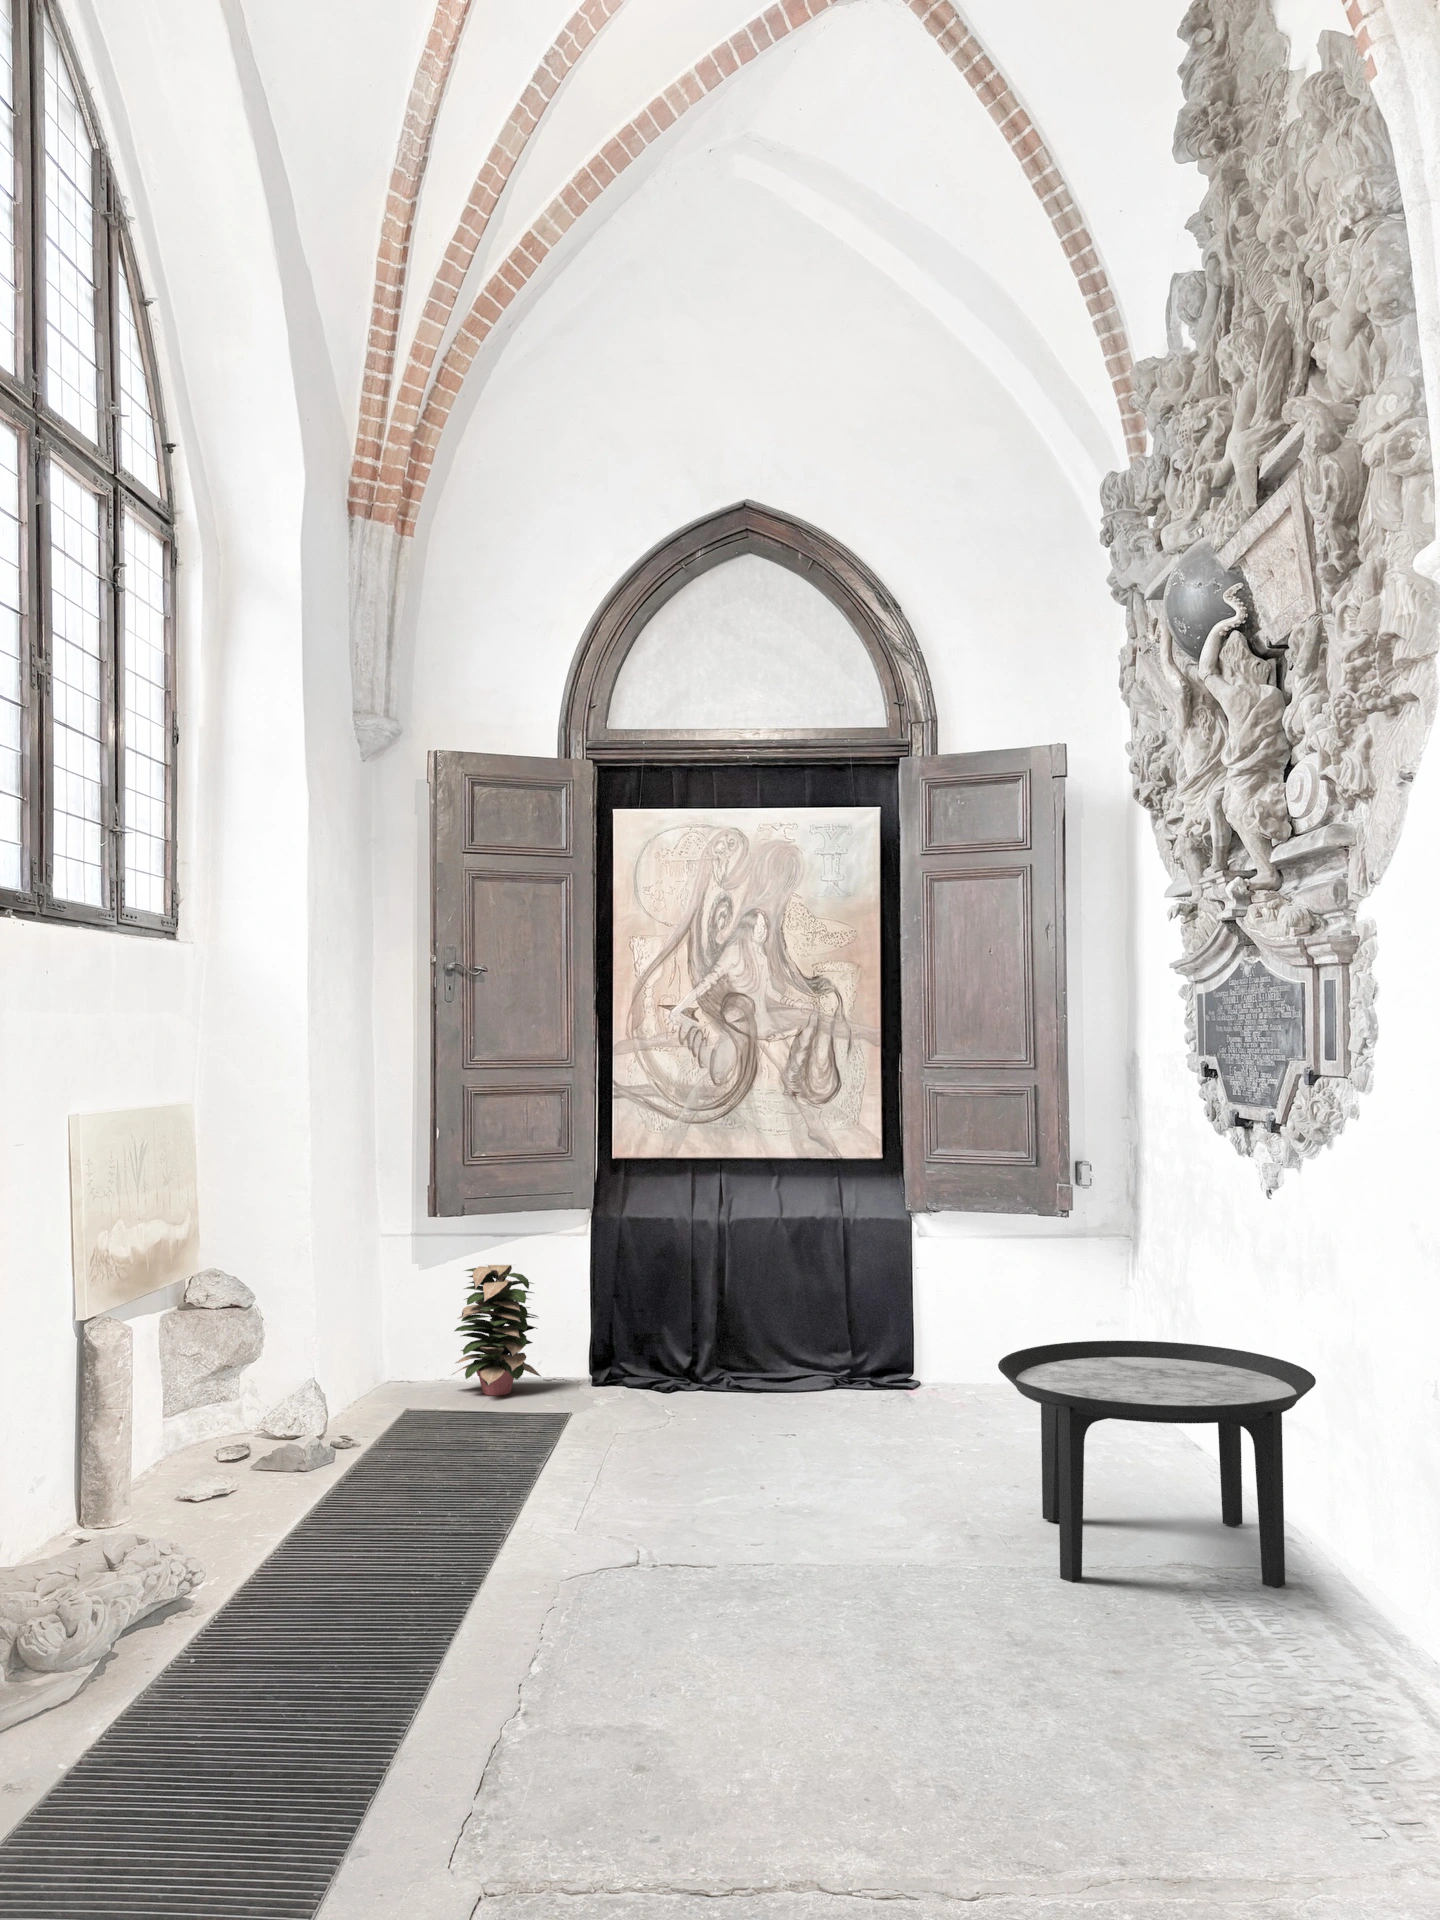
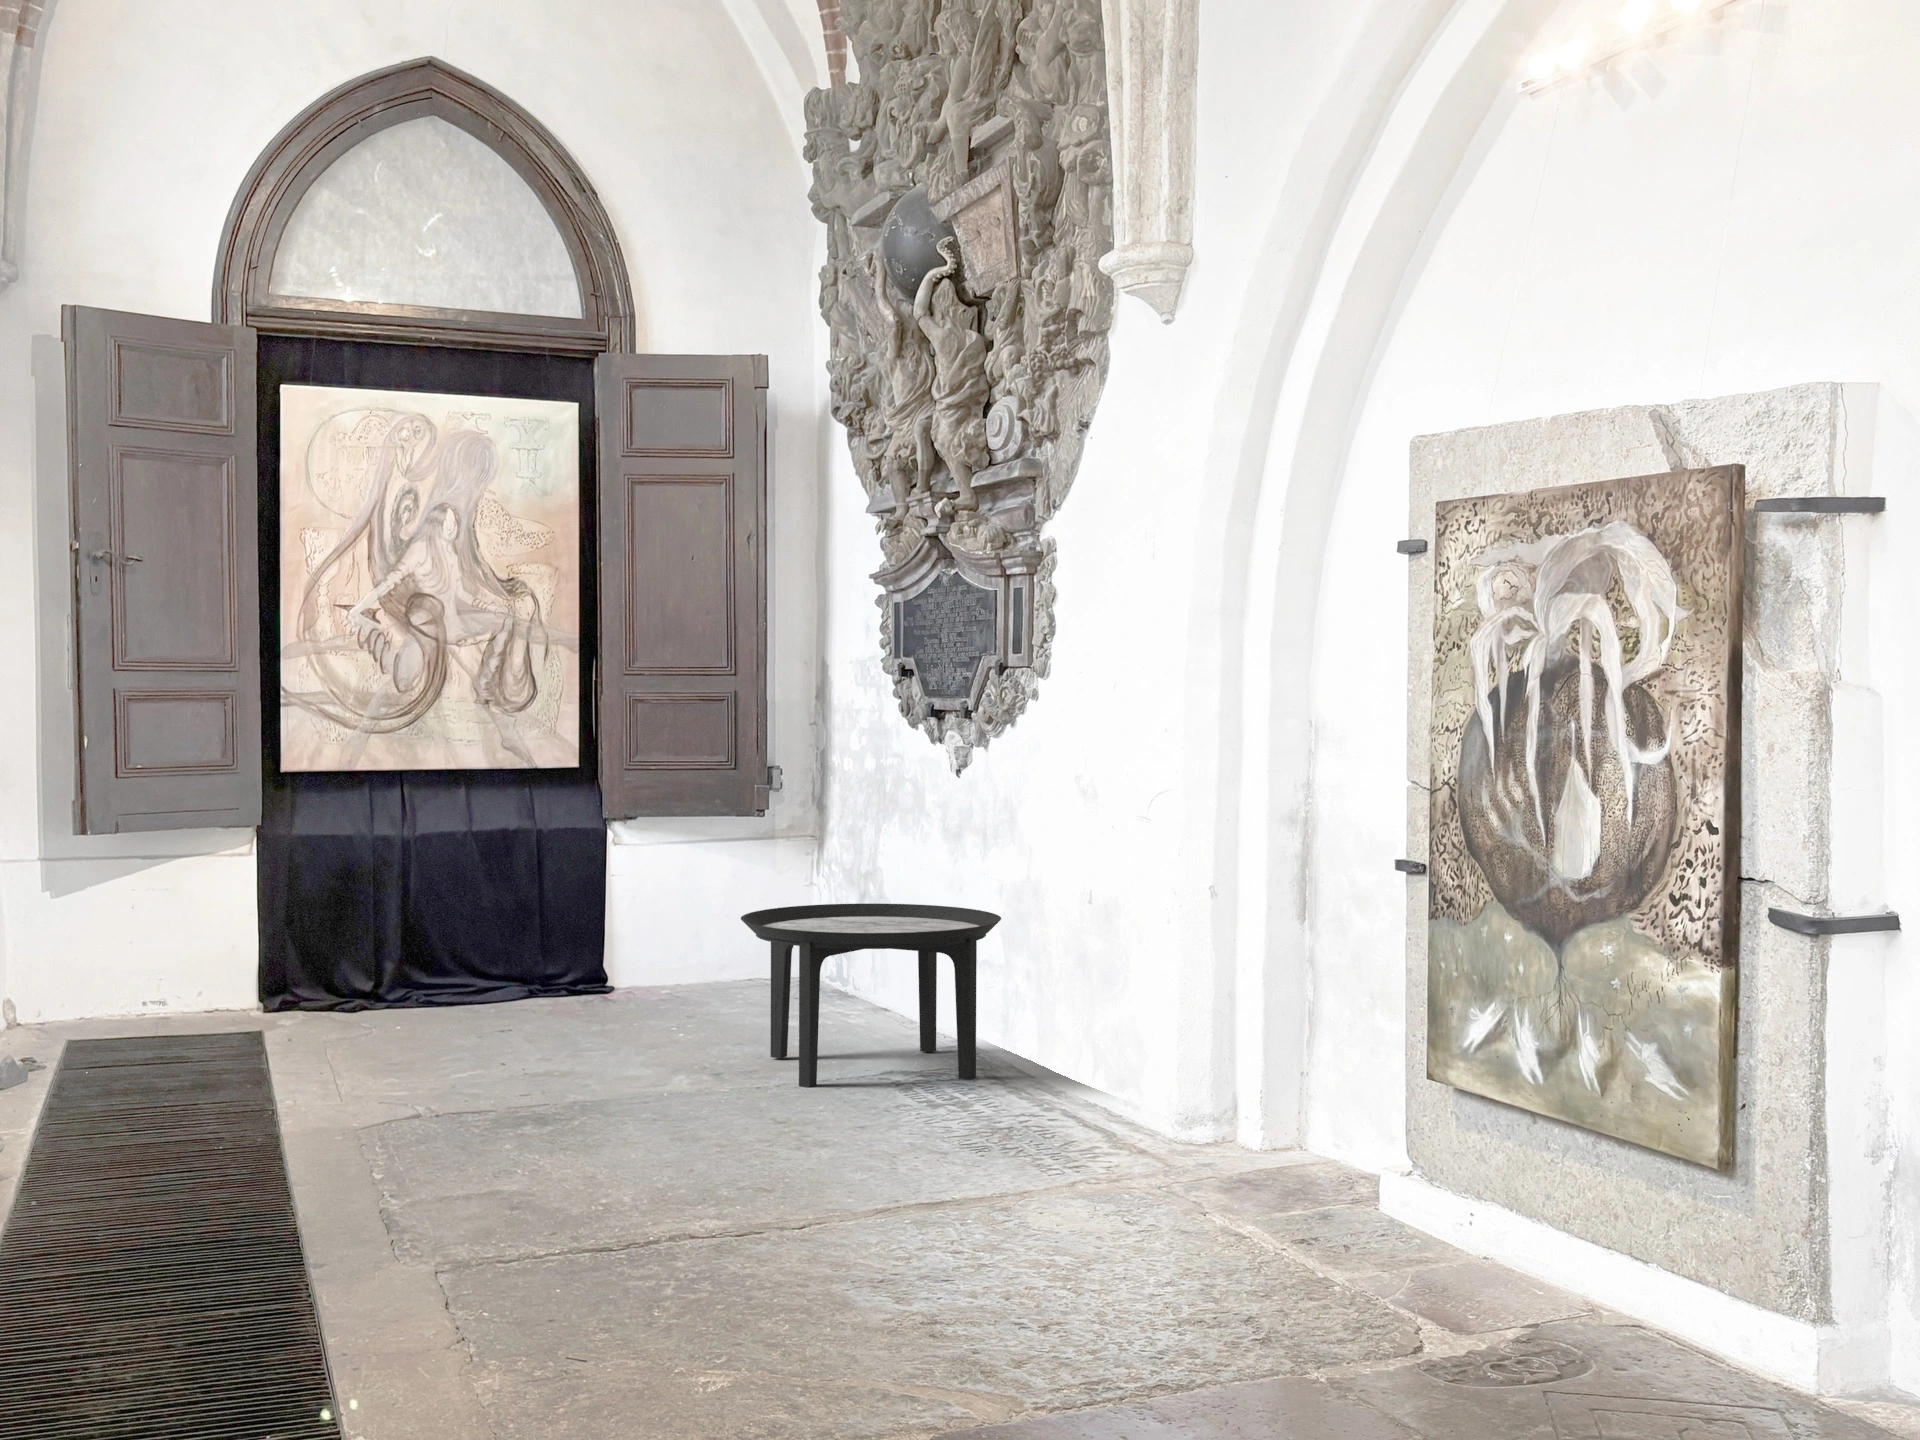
decorative plant: present [453,1265,540,1395] -> none [114,880,220,1017]

